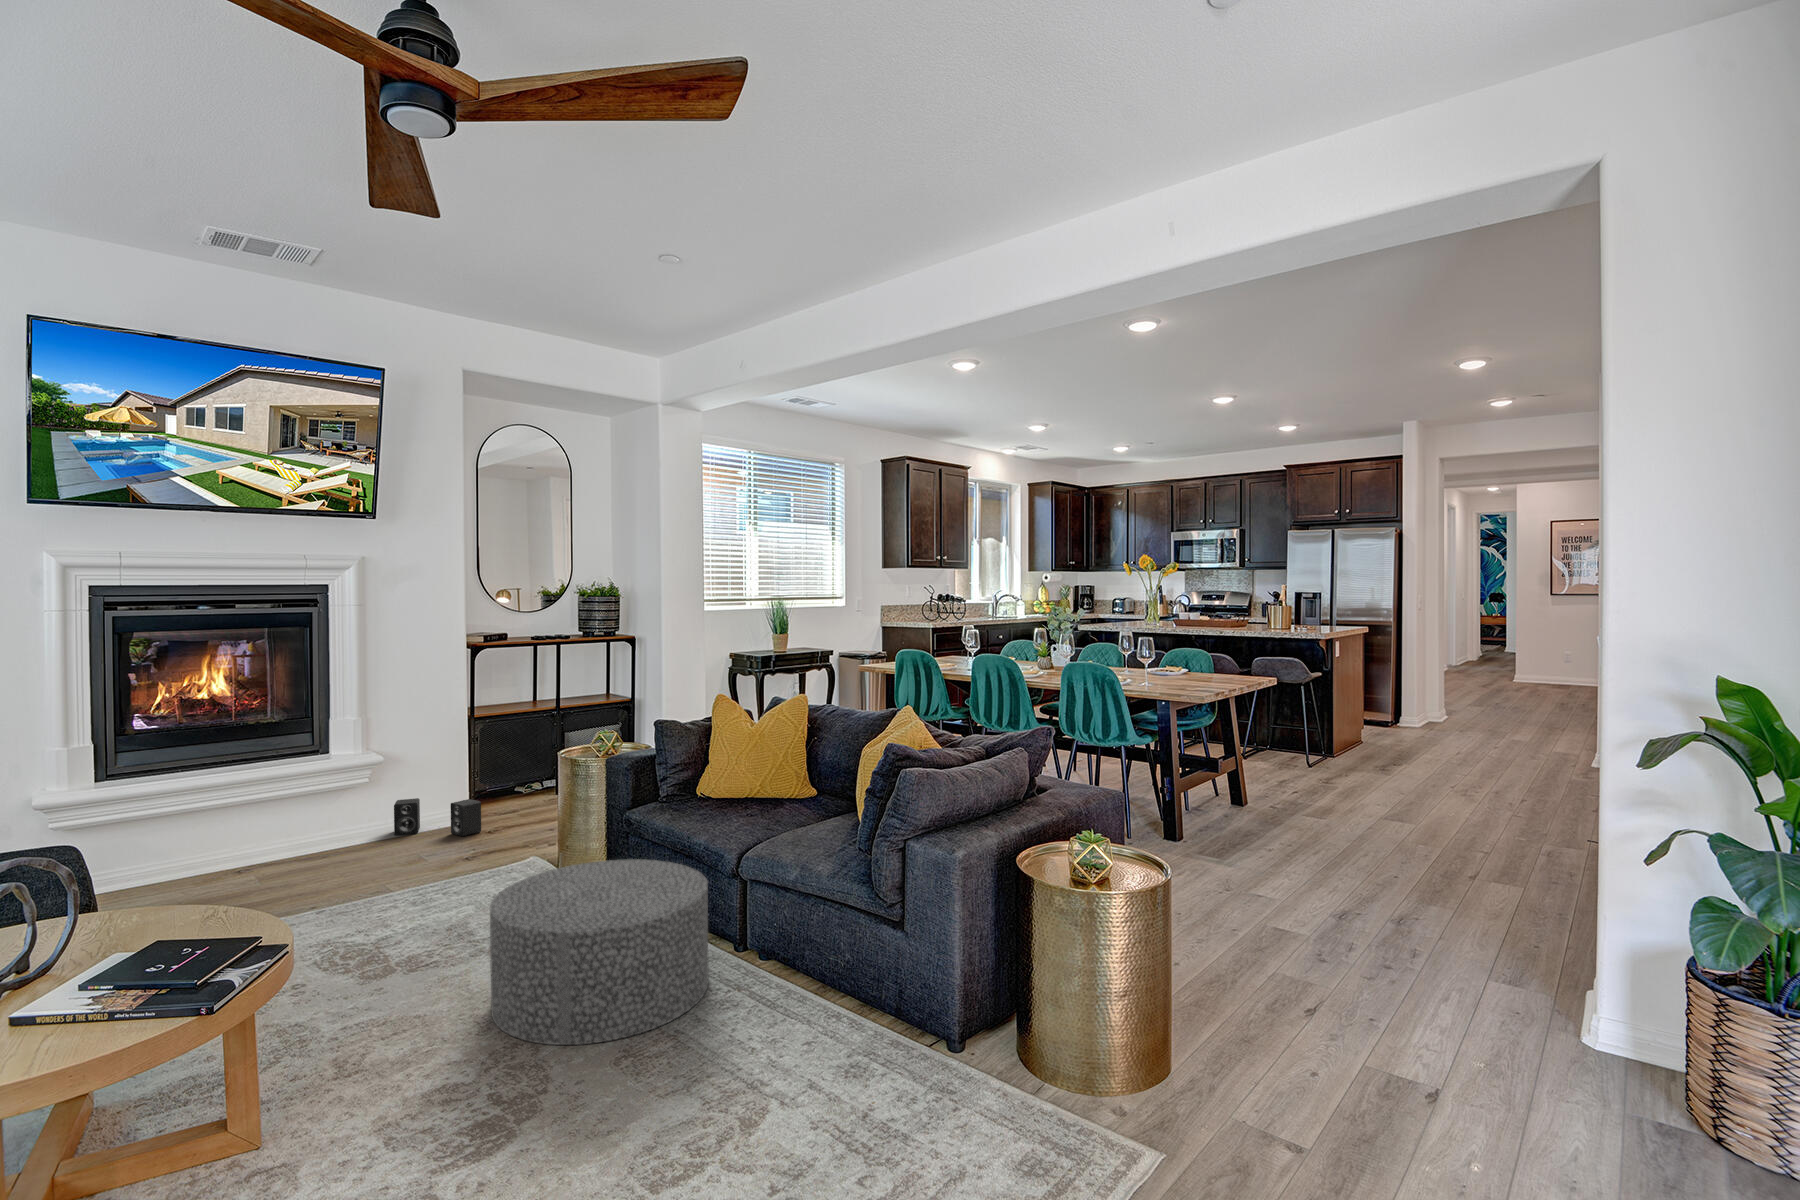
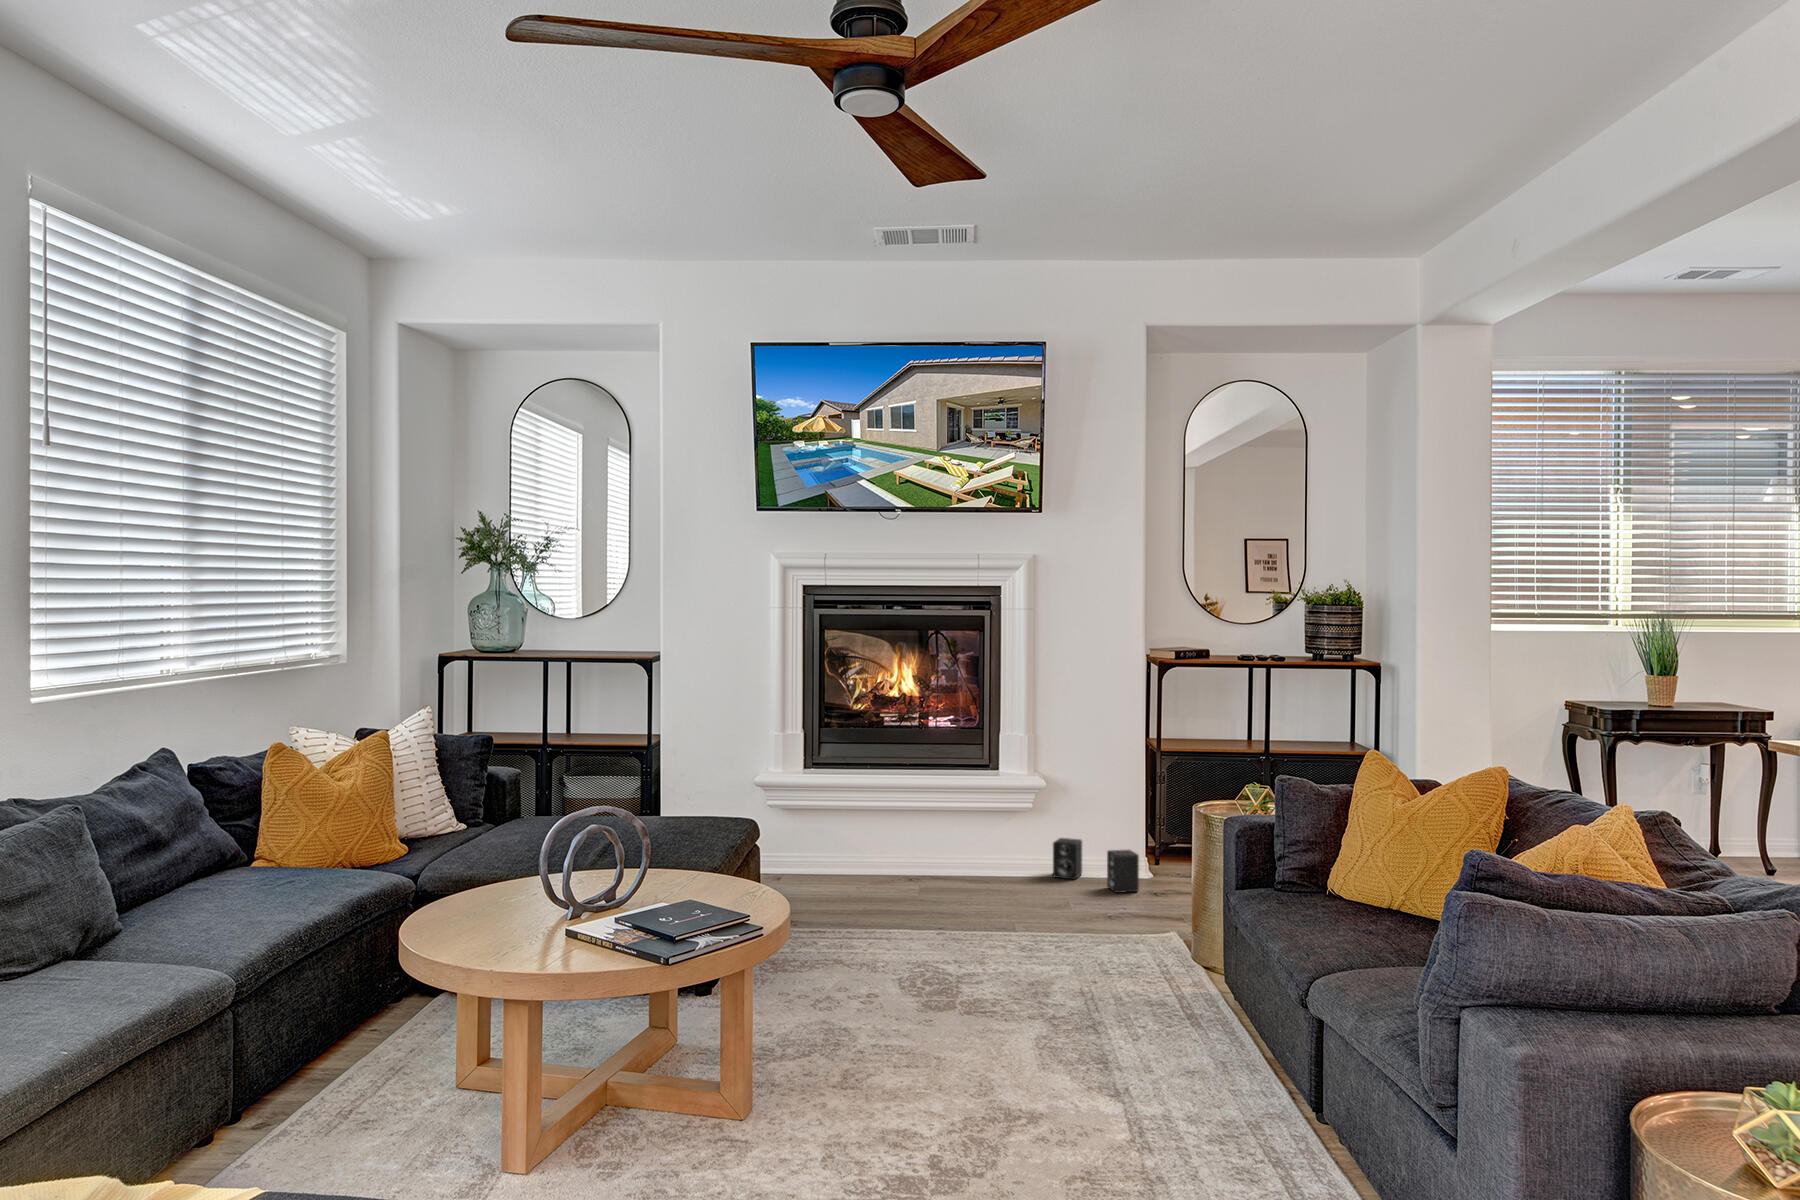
ottoman: present [490,859,708,1045] -> none [993,936,1259,1160]

